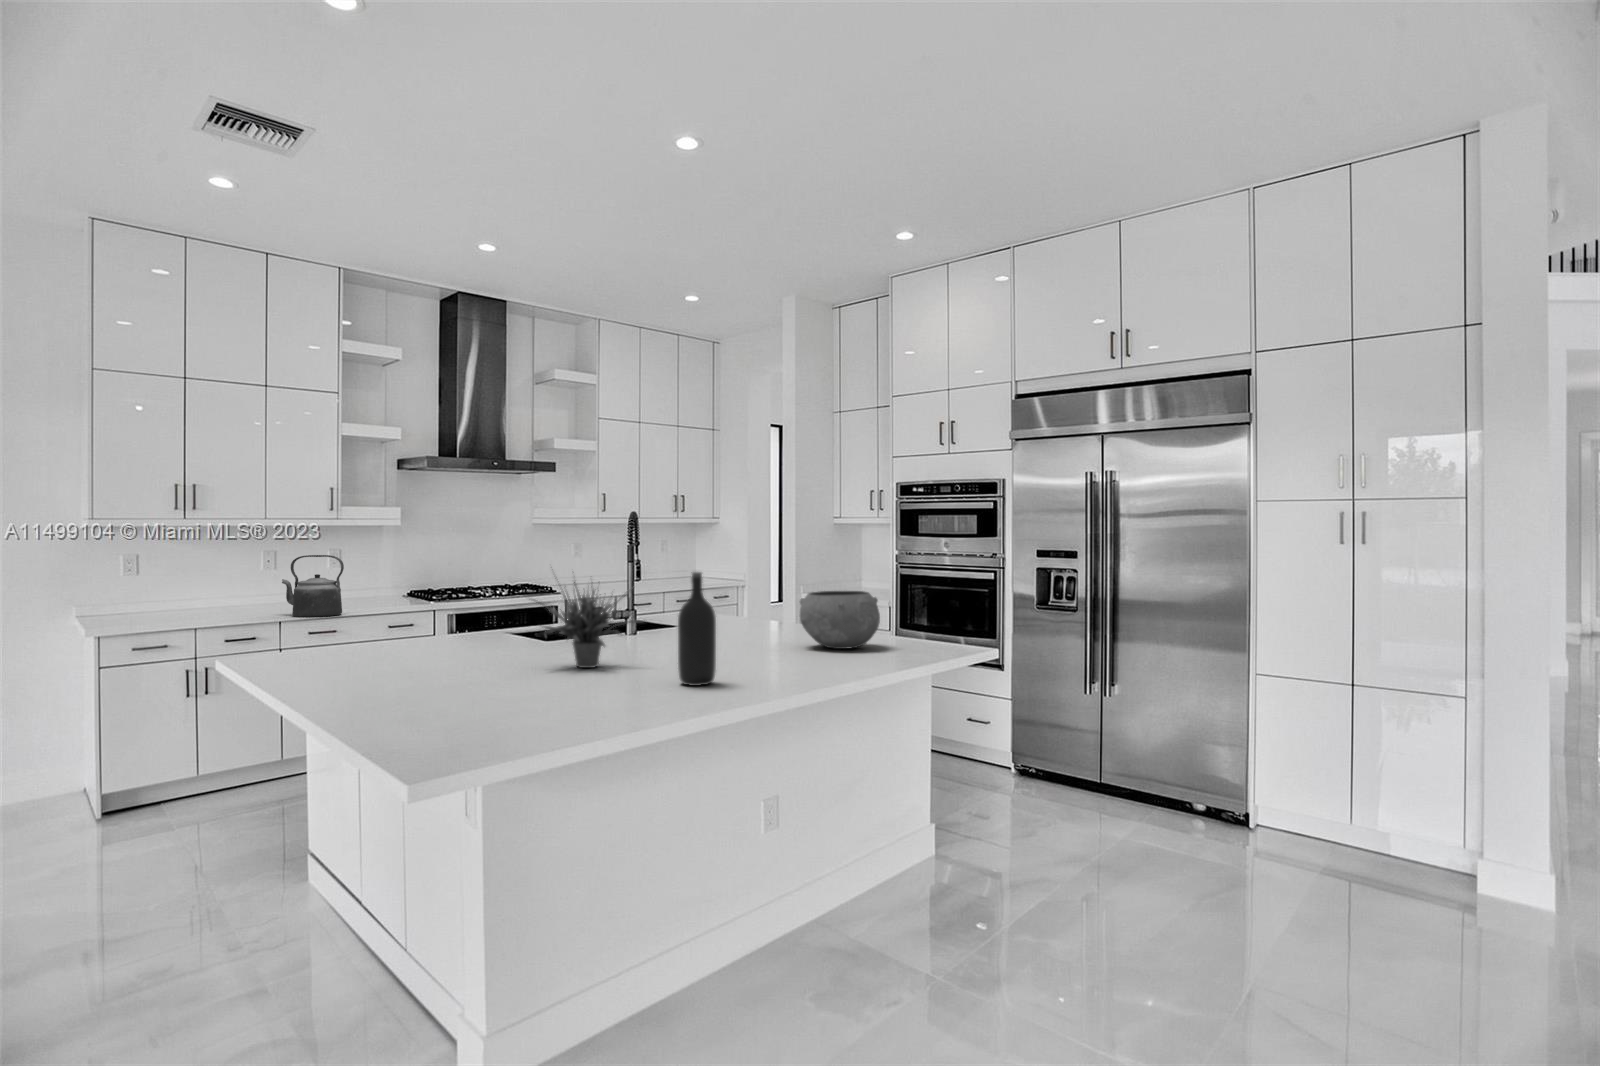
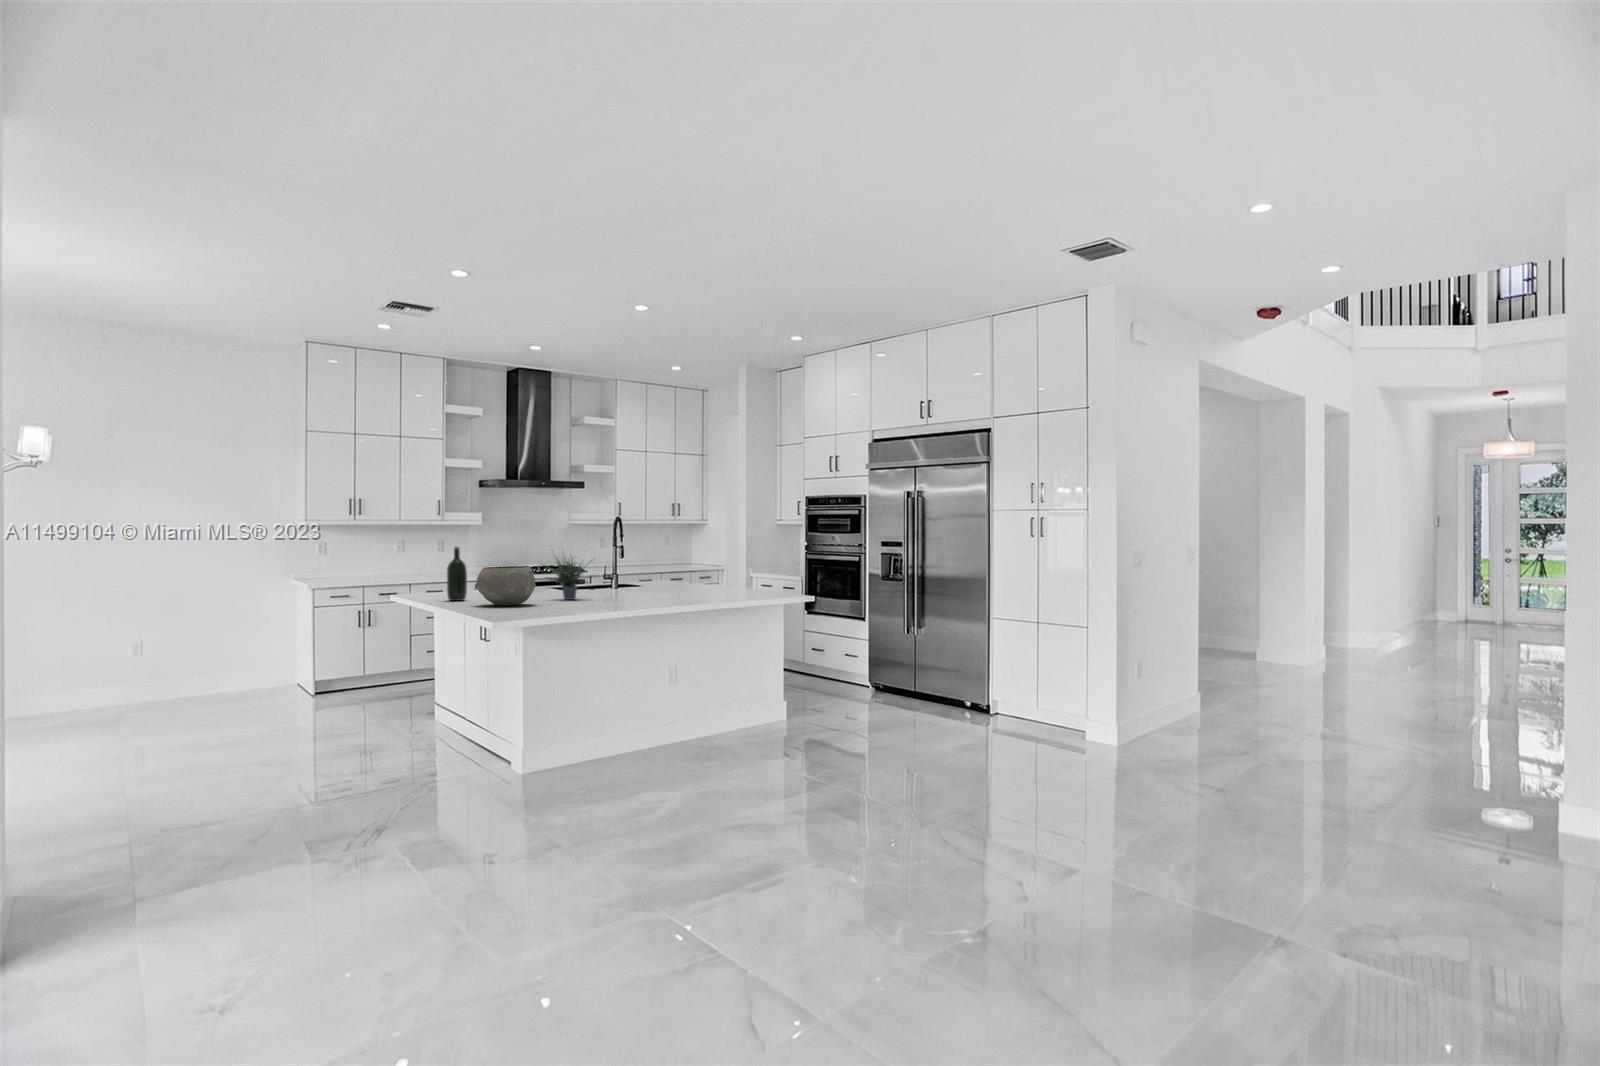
kettle: present [282,555,344,617] -> none [409,544,446,582]
wine bottle: present [678,572,716,686] -> present [447,547,467,601]
ceramic bowl: present [800,591,880,649] -> present [475,566,536,605]

